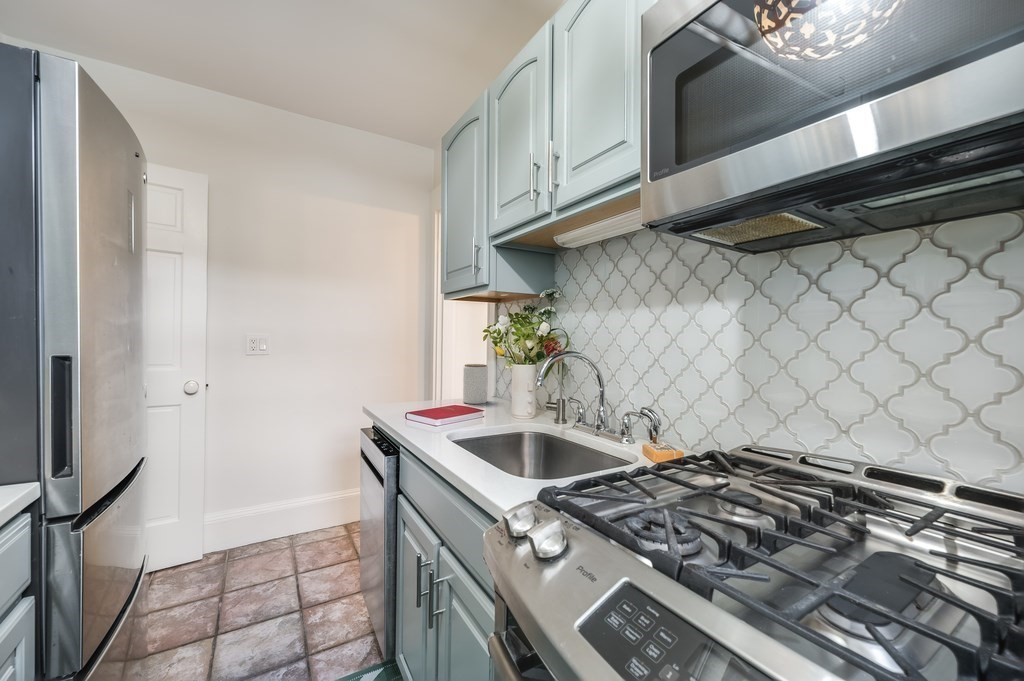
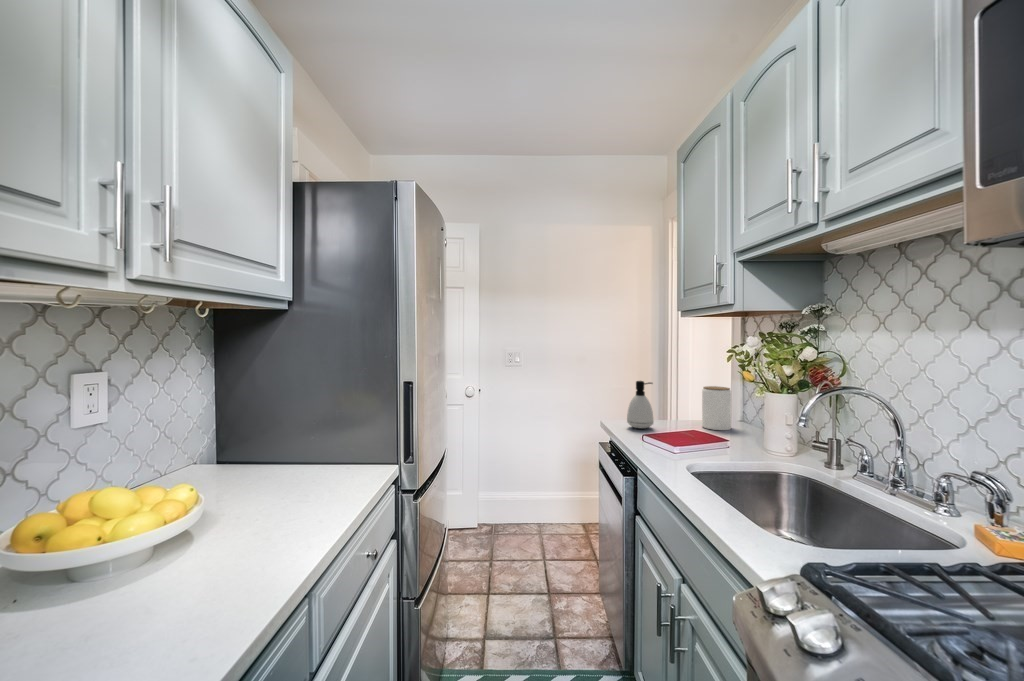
soap dispenser: none [392,360,419,409] -> present [627,381,653,429]

